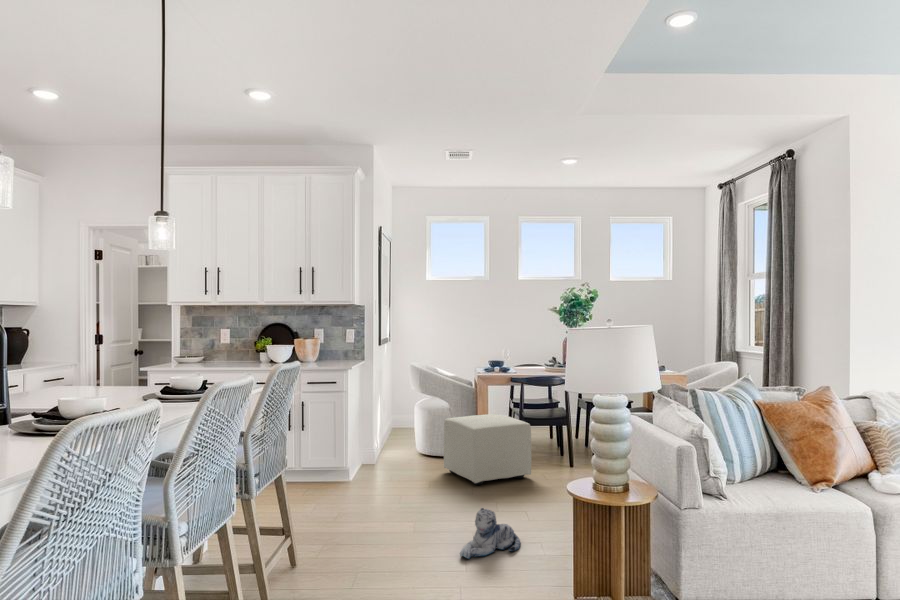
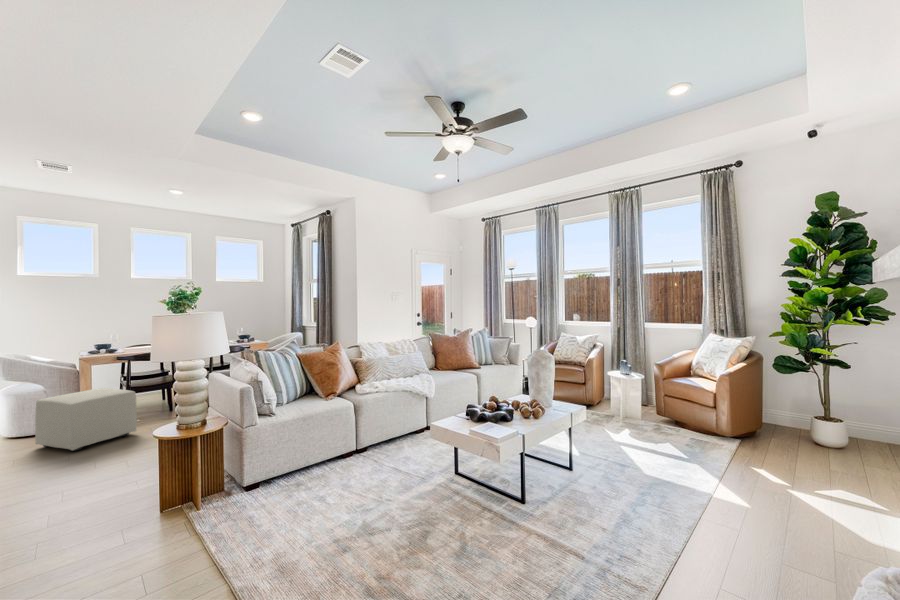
plush toy: present [460,508,521,559] -> none [40,469,115,518]

